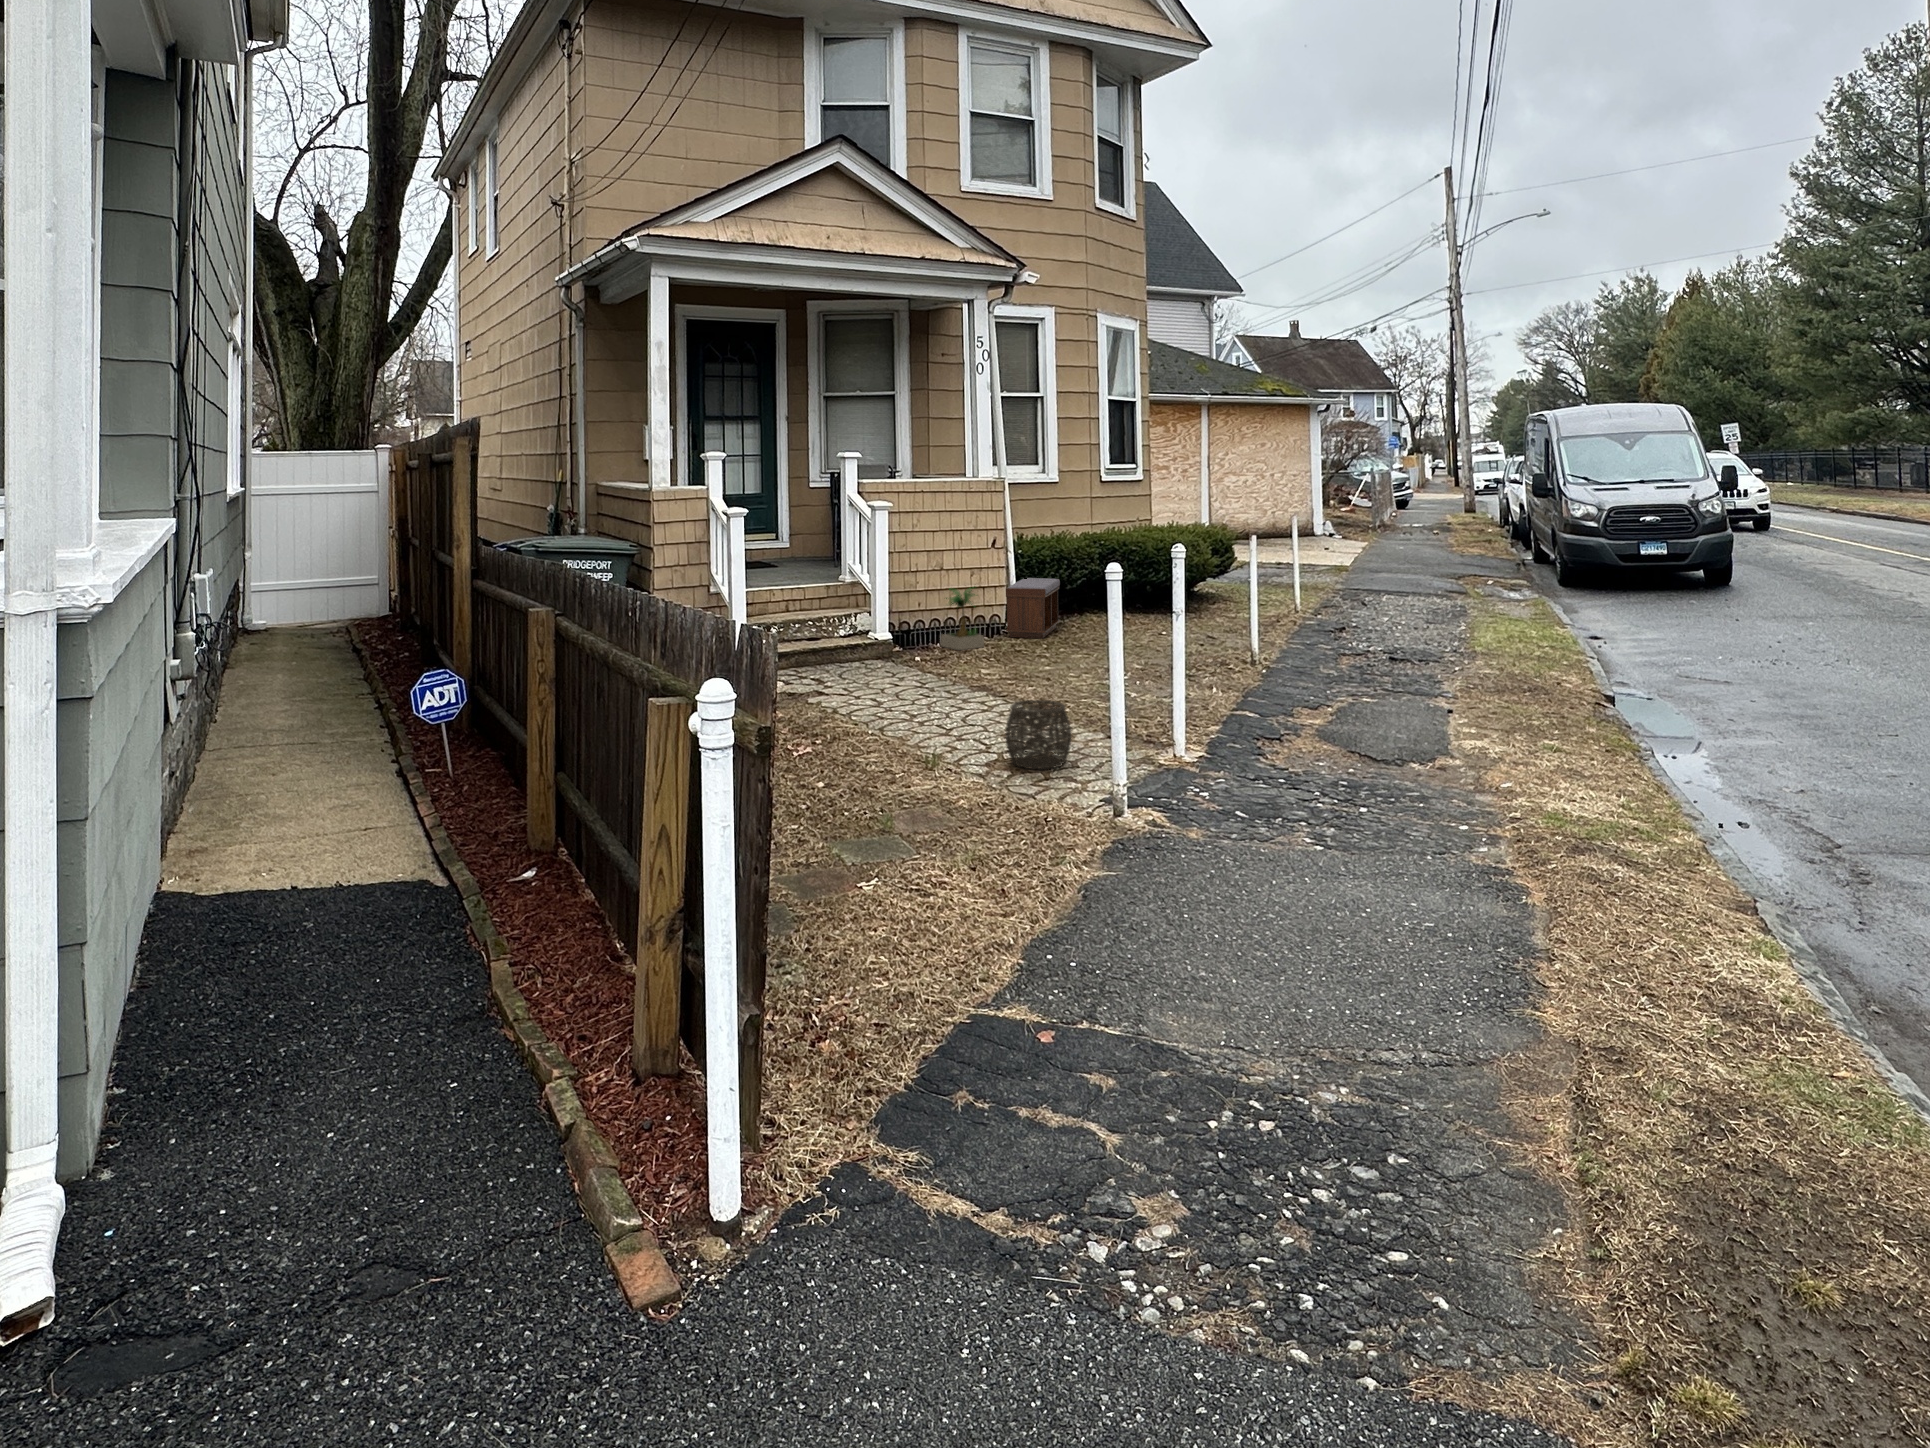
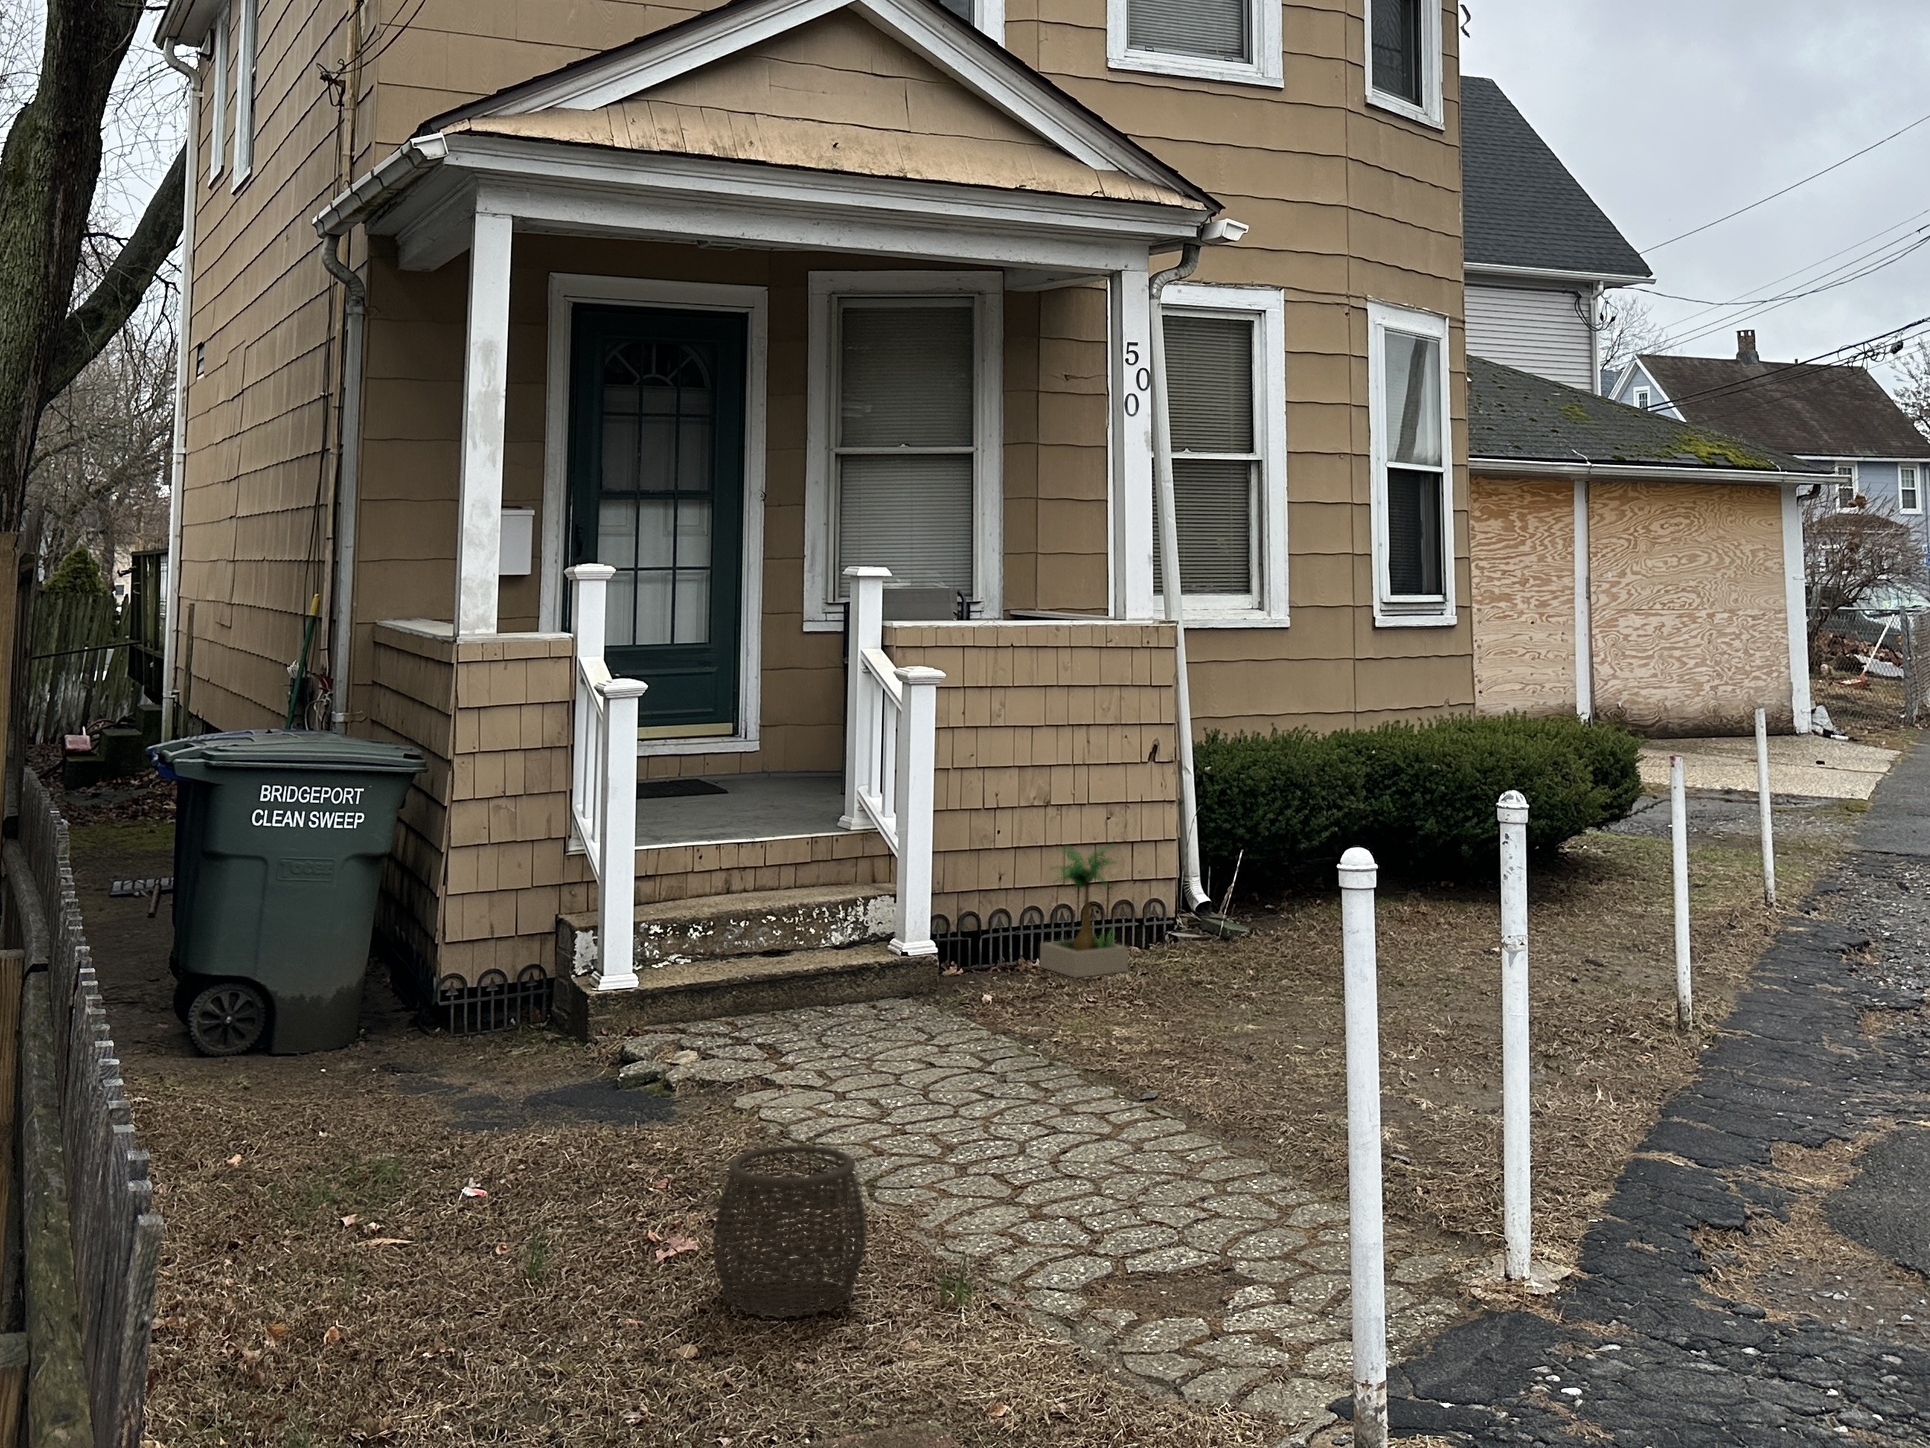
bench: present [1006,578,1060,638] -> none [1176,825,1288,953]
woven basket: present [1005,700,1072,769] -> present [713,1145,867,1319]

